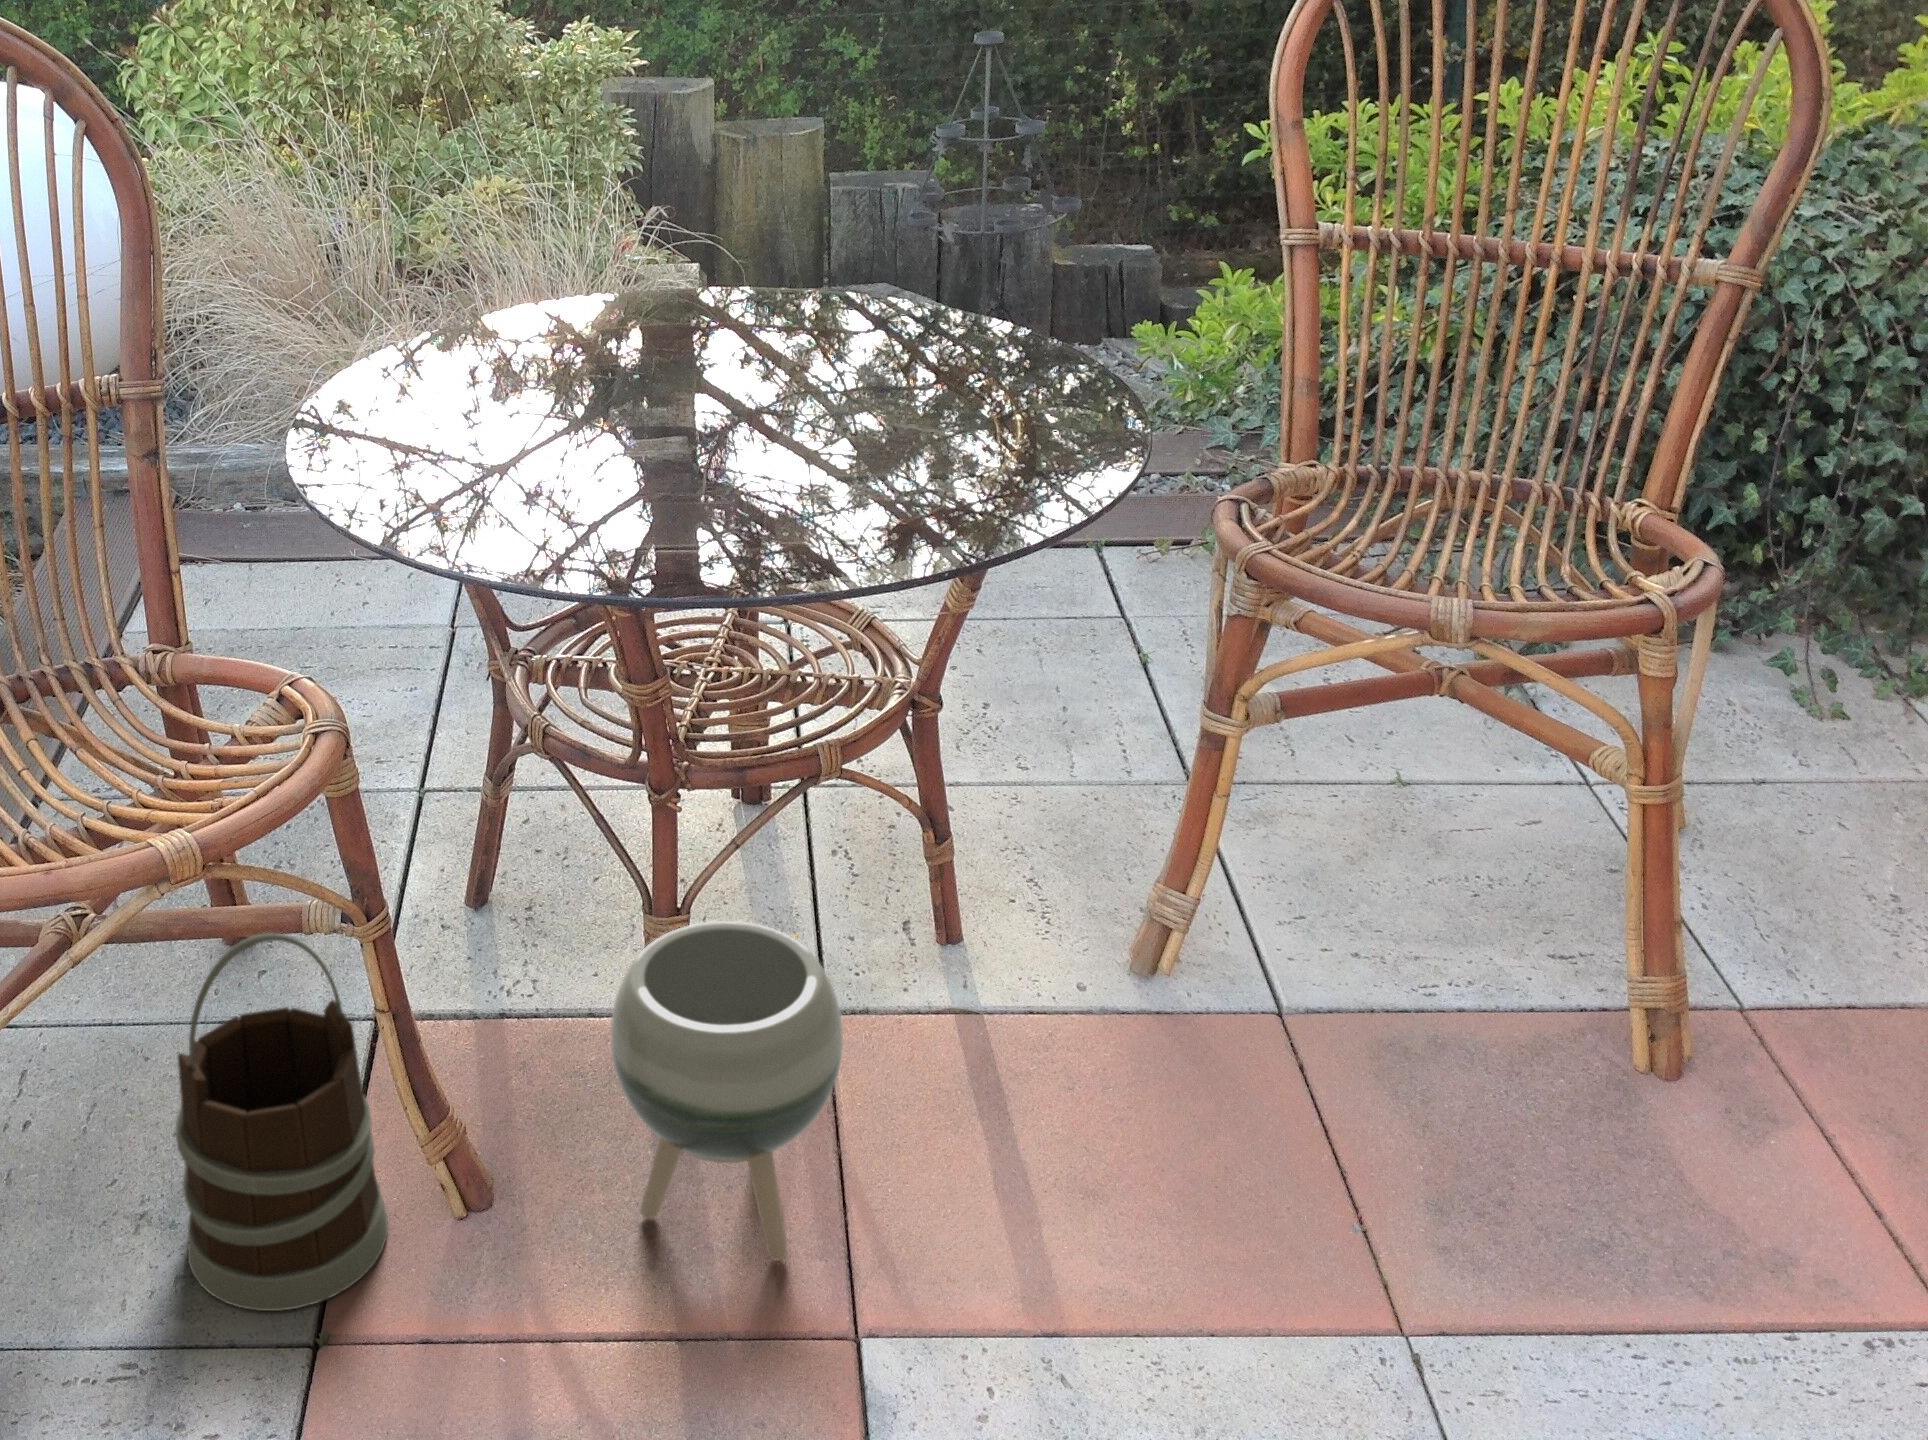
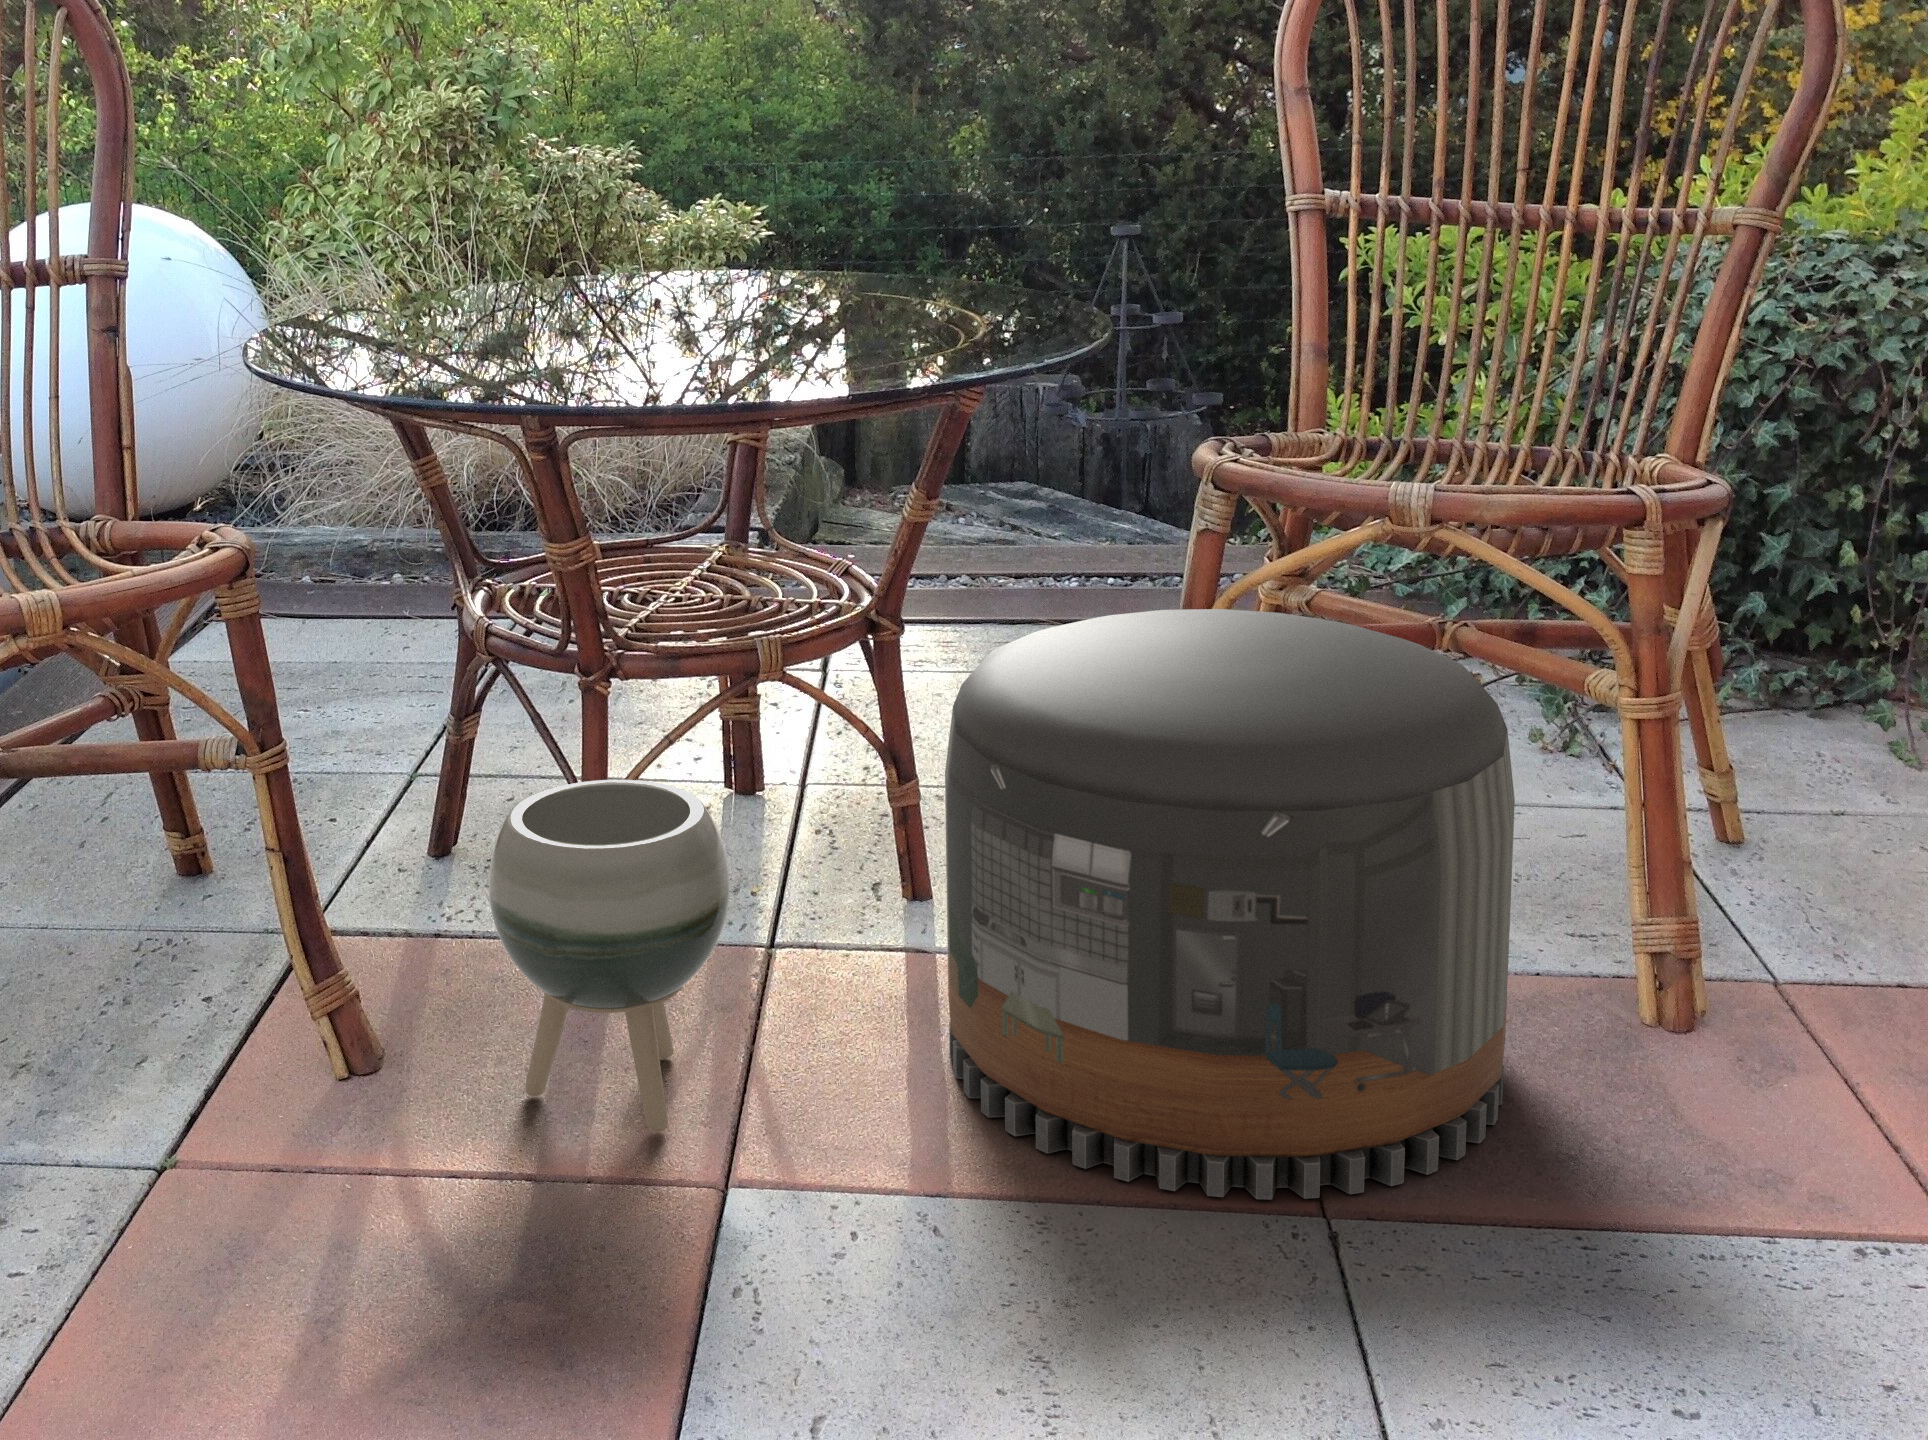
pouf: none [1022,710,1572,1318] -> present [945,609,1515,1199]
wooden bucket: present [176,933,388,1311] -> none [52,746,269,1148]

